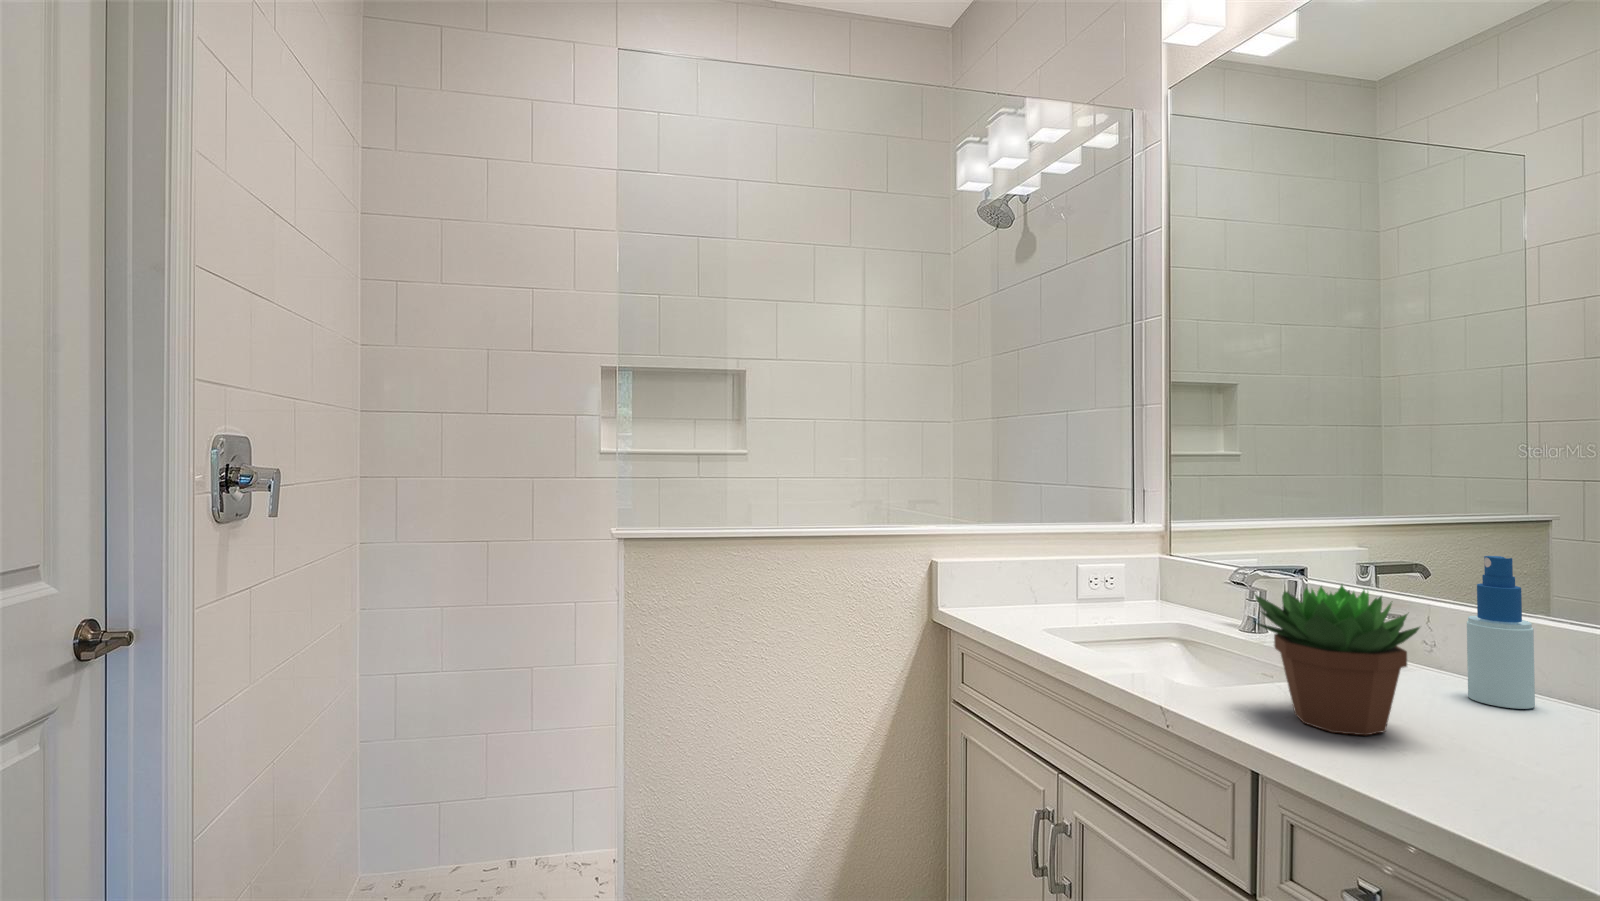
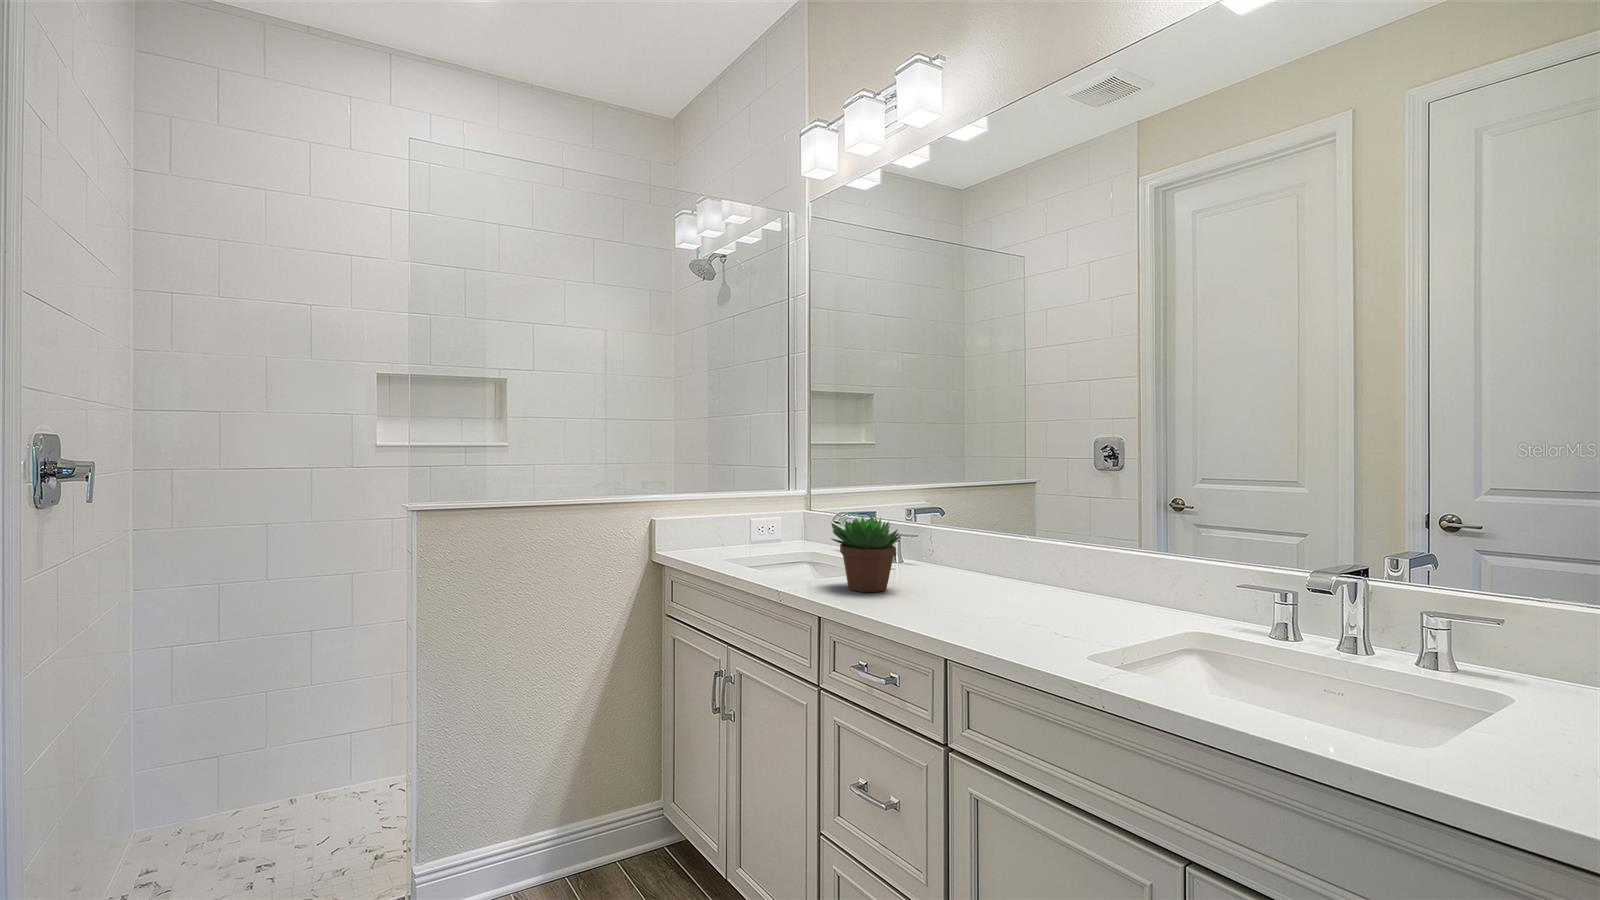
spray bottle: present [1467,556,1535,709] -> none [937,501,964,579]

